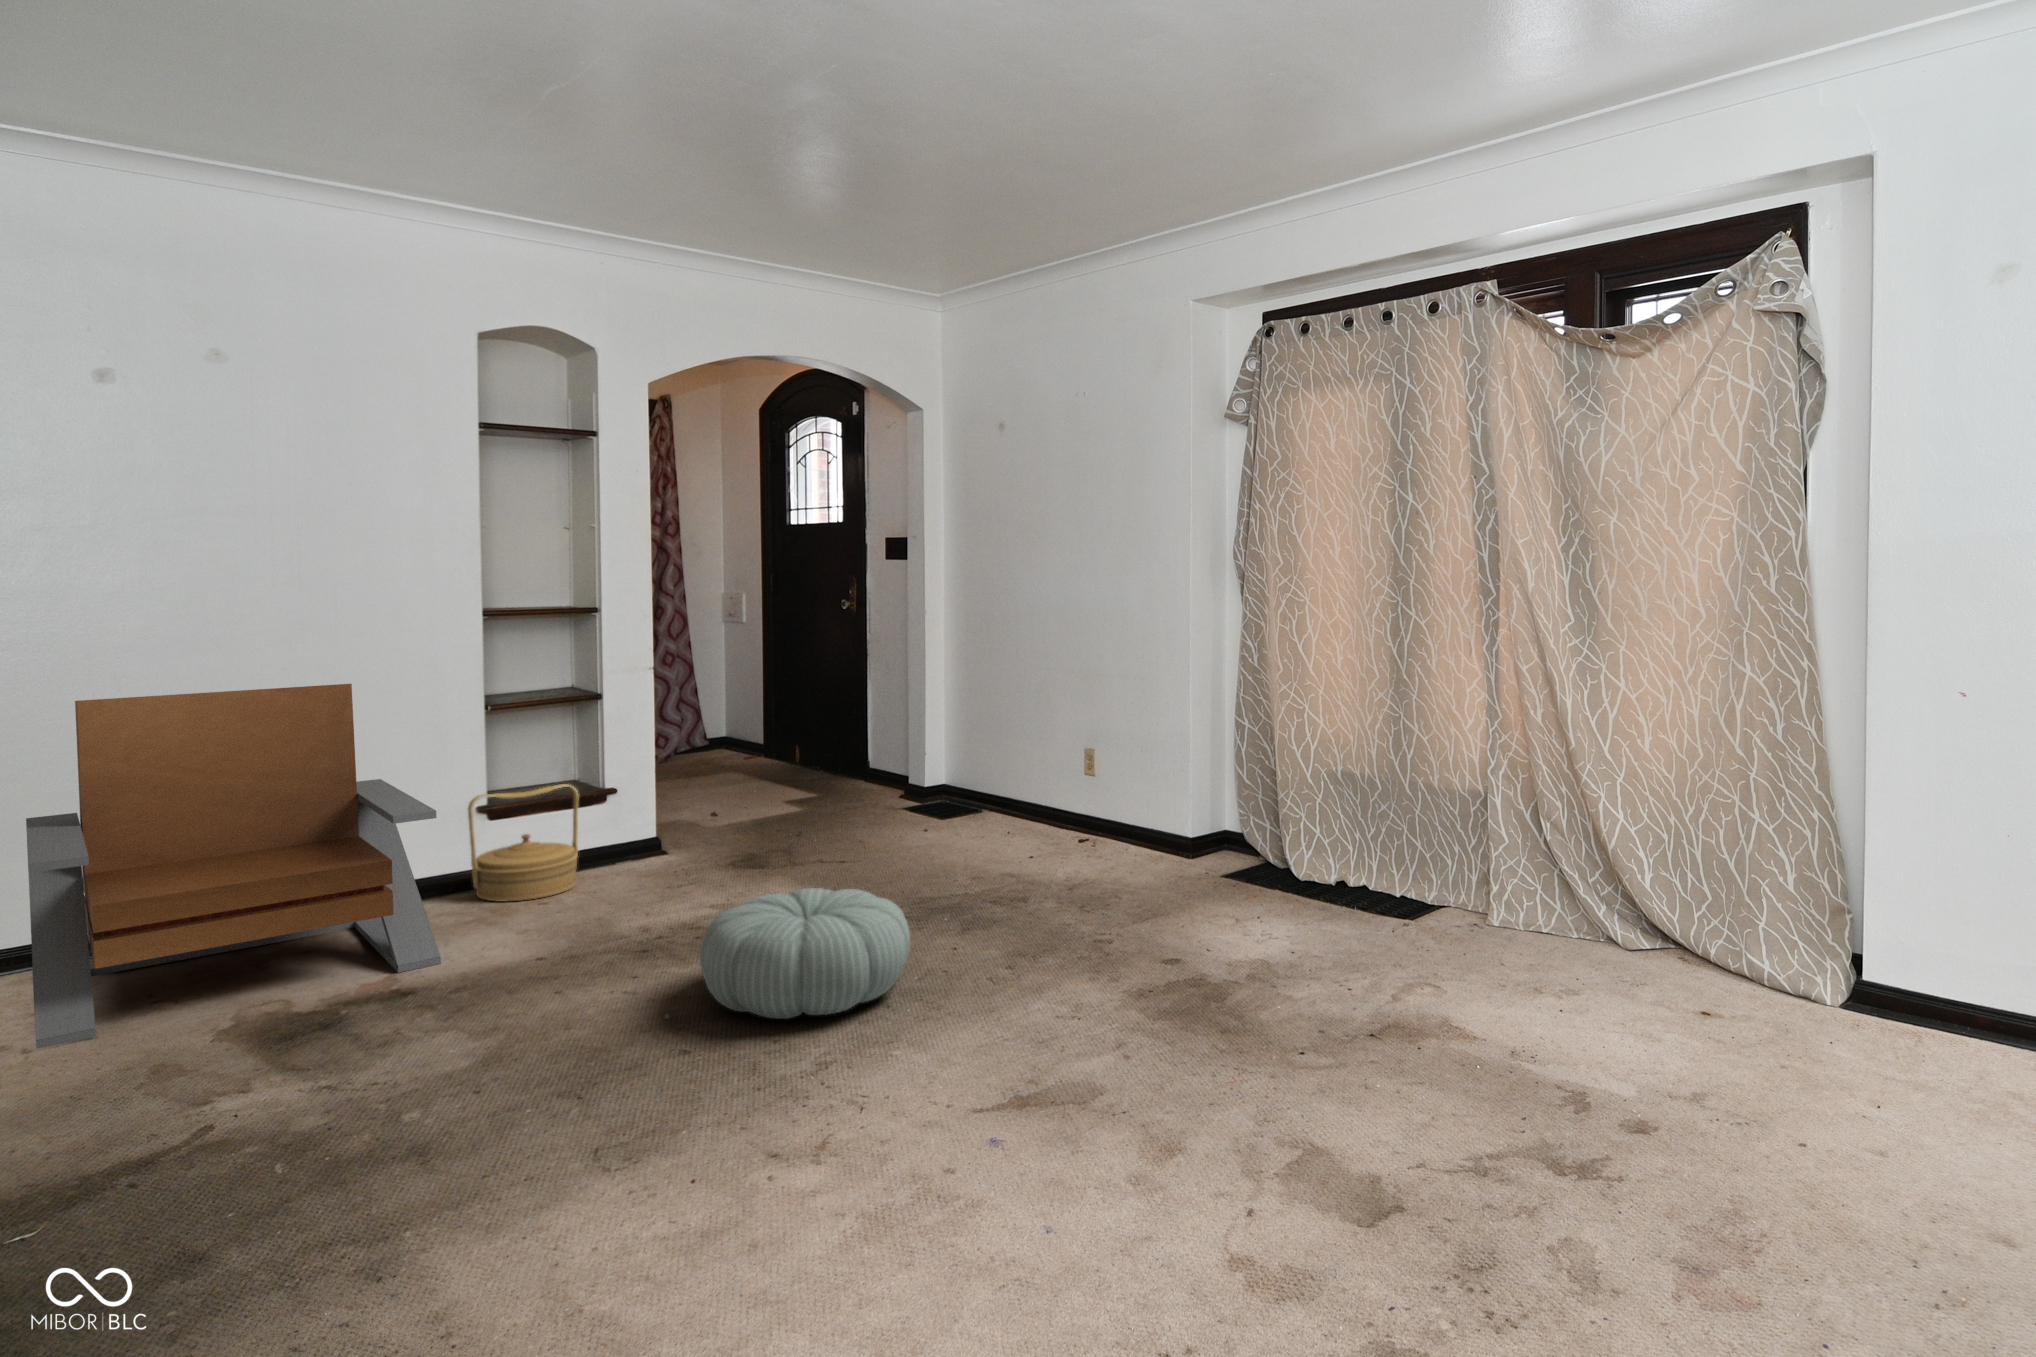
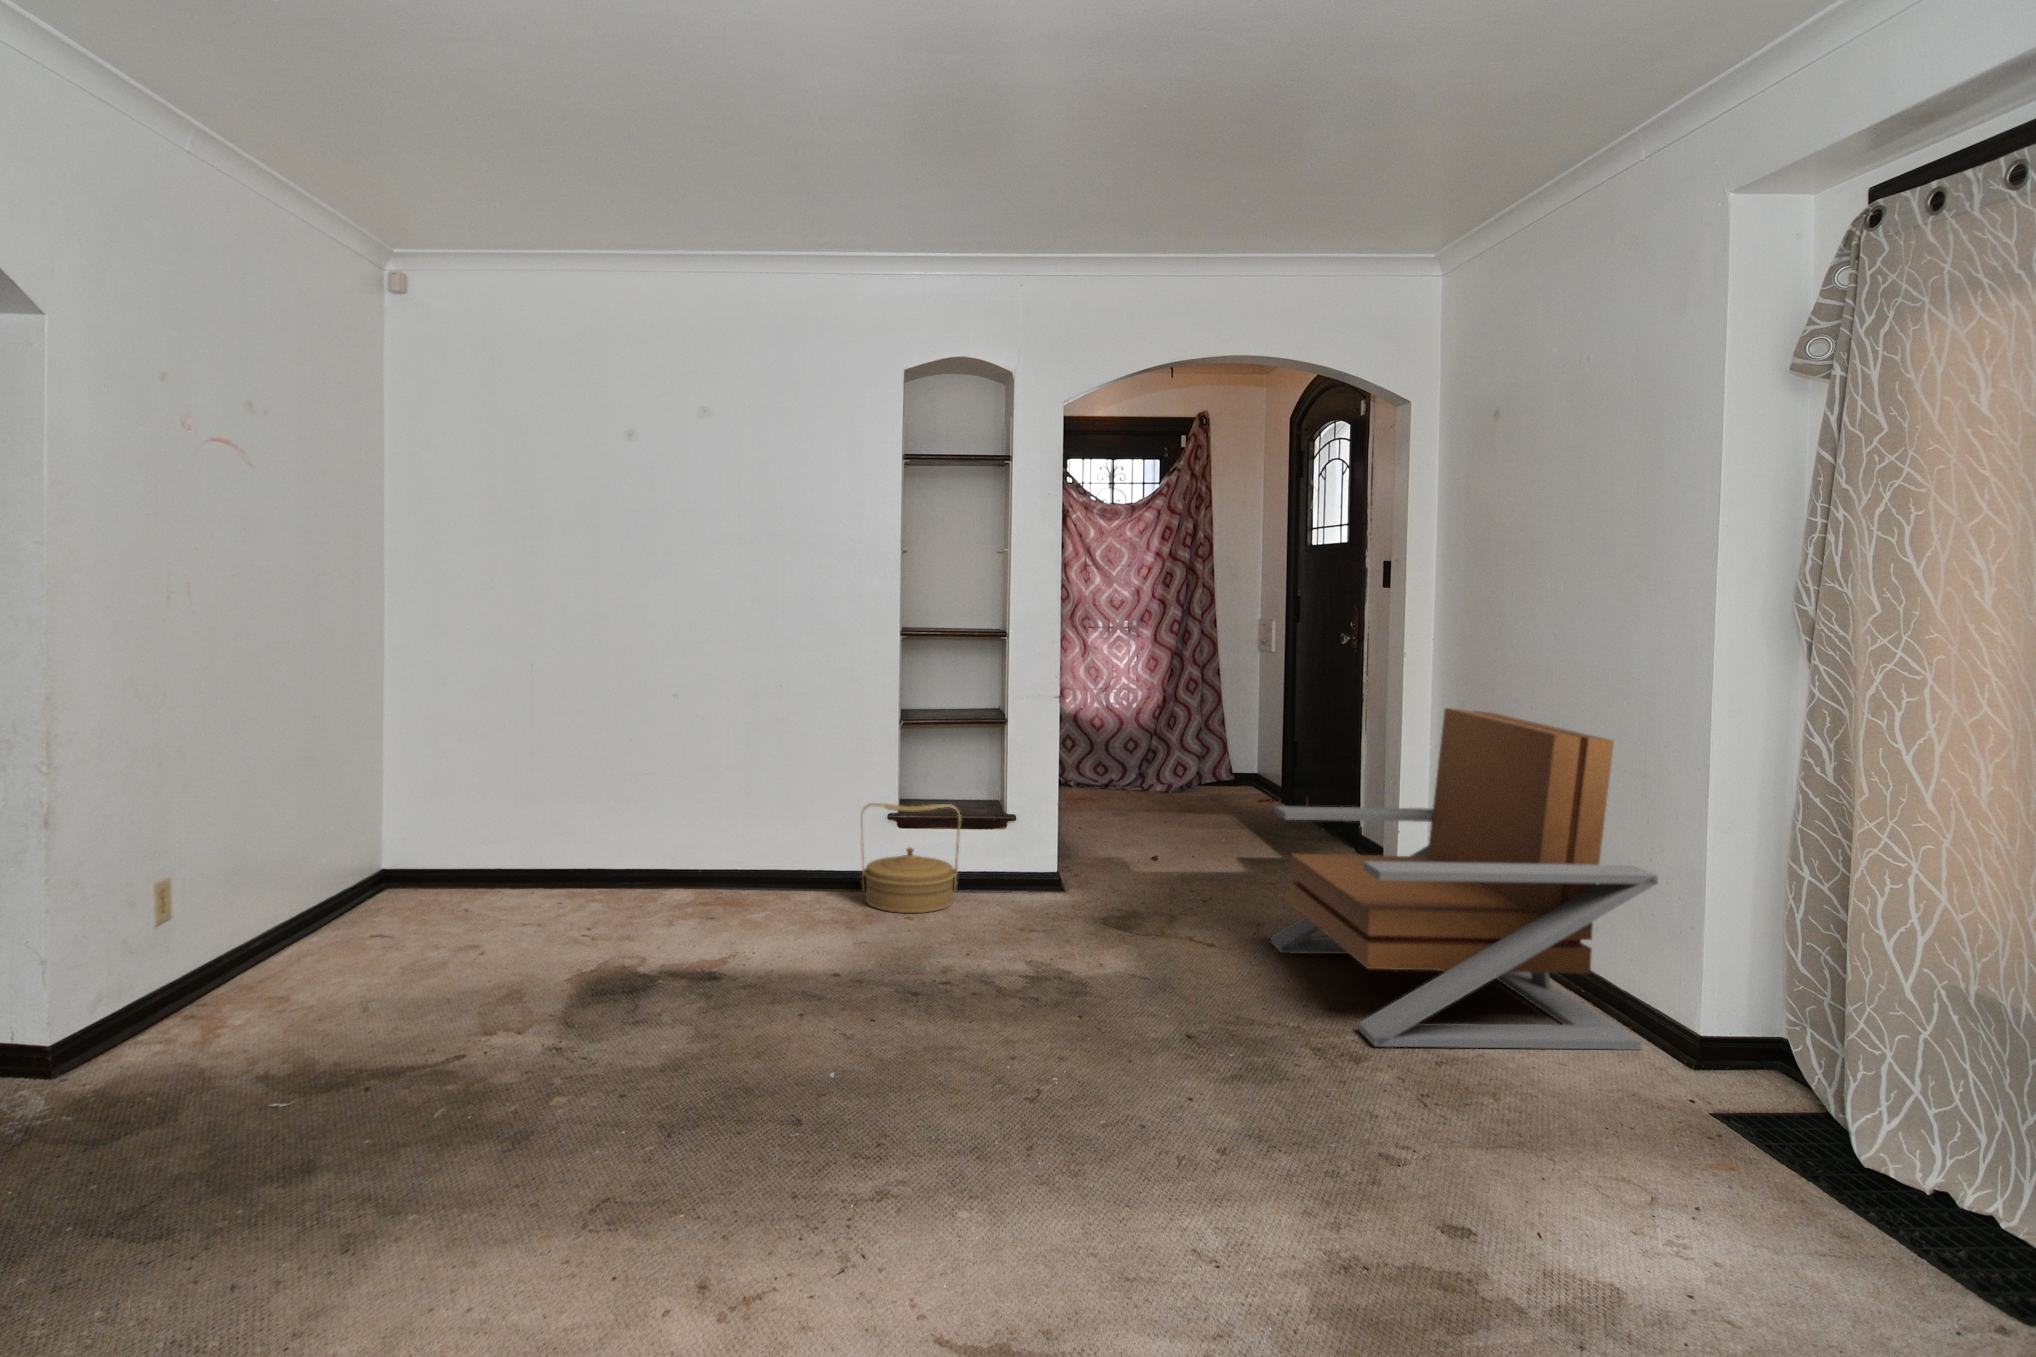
lounge chair: present [26,684,441,1049] -> present [1271,708,1658,1050]
pouf: present [700,888,910,1019] -> none [870,968,1111,1132]

